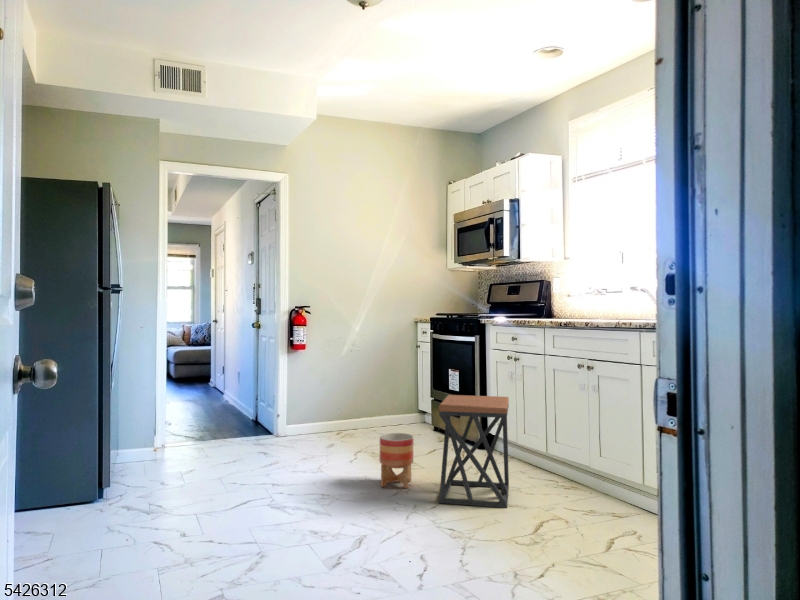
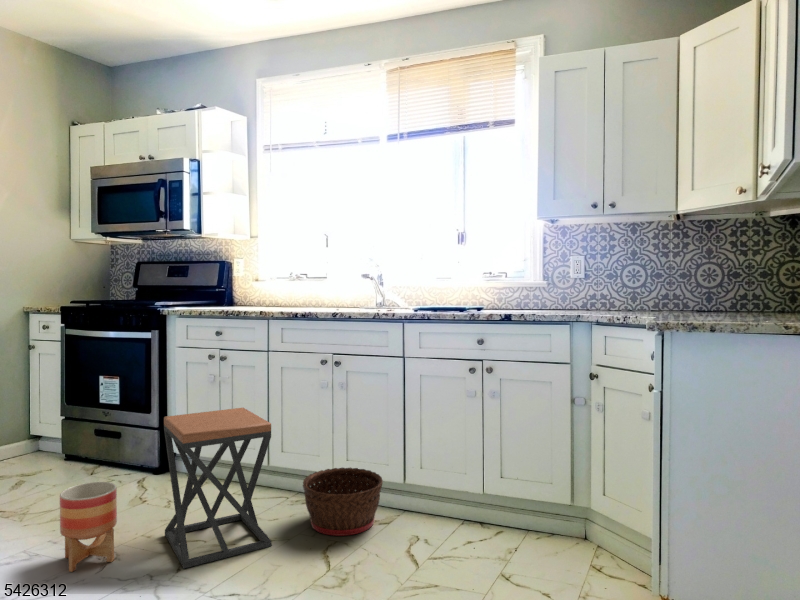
basket: none [542,461,616,520] -> present [303,468,382,536]

